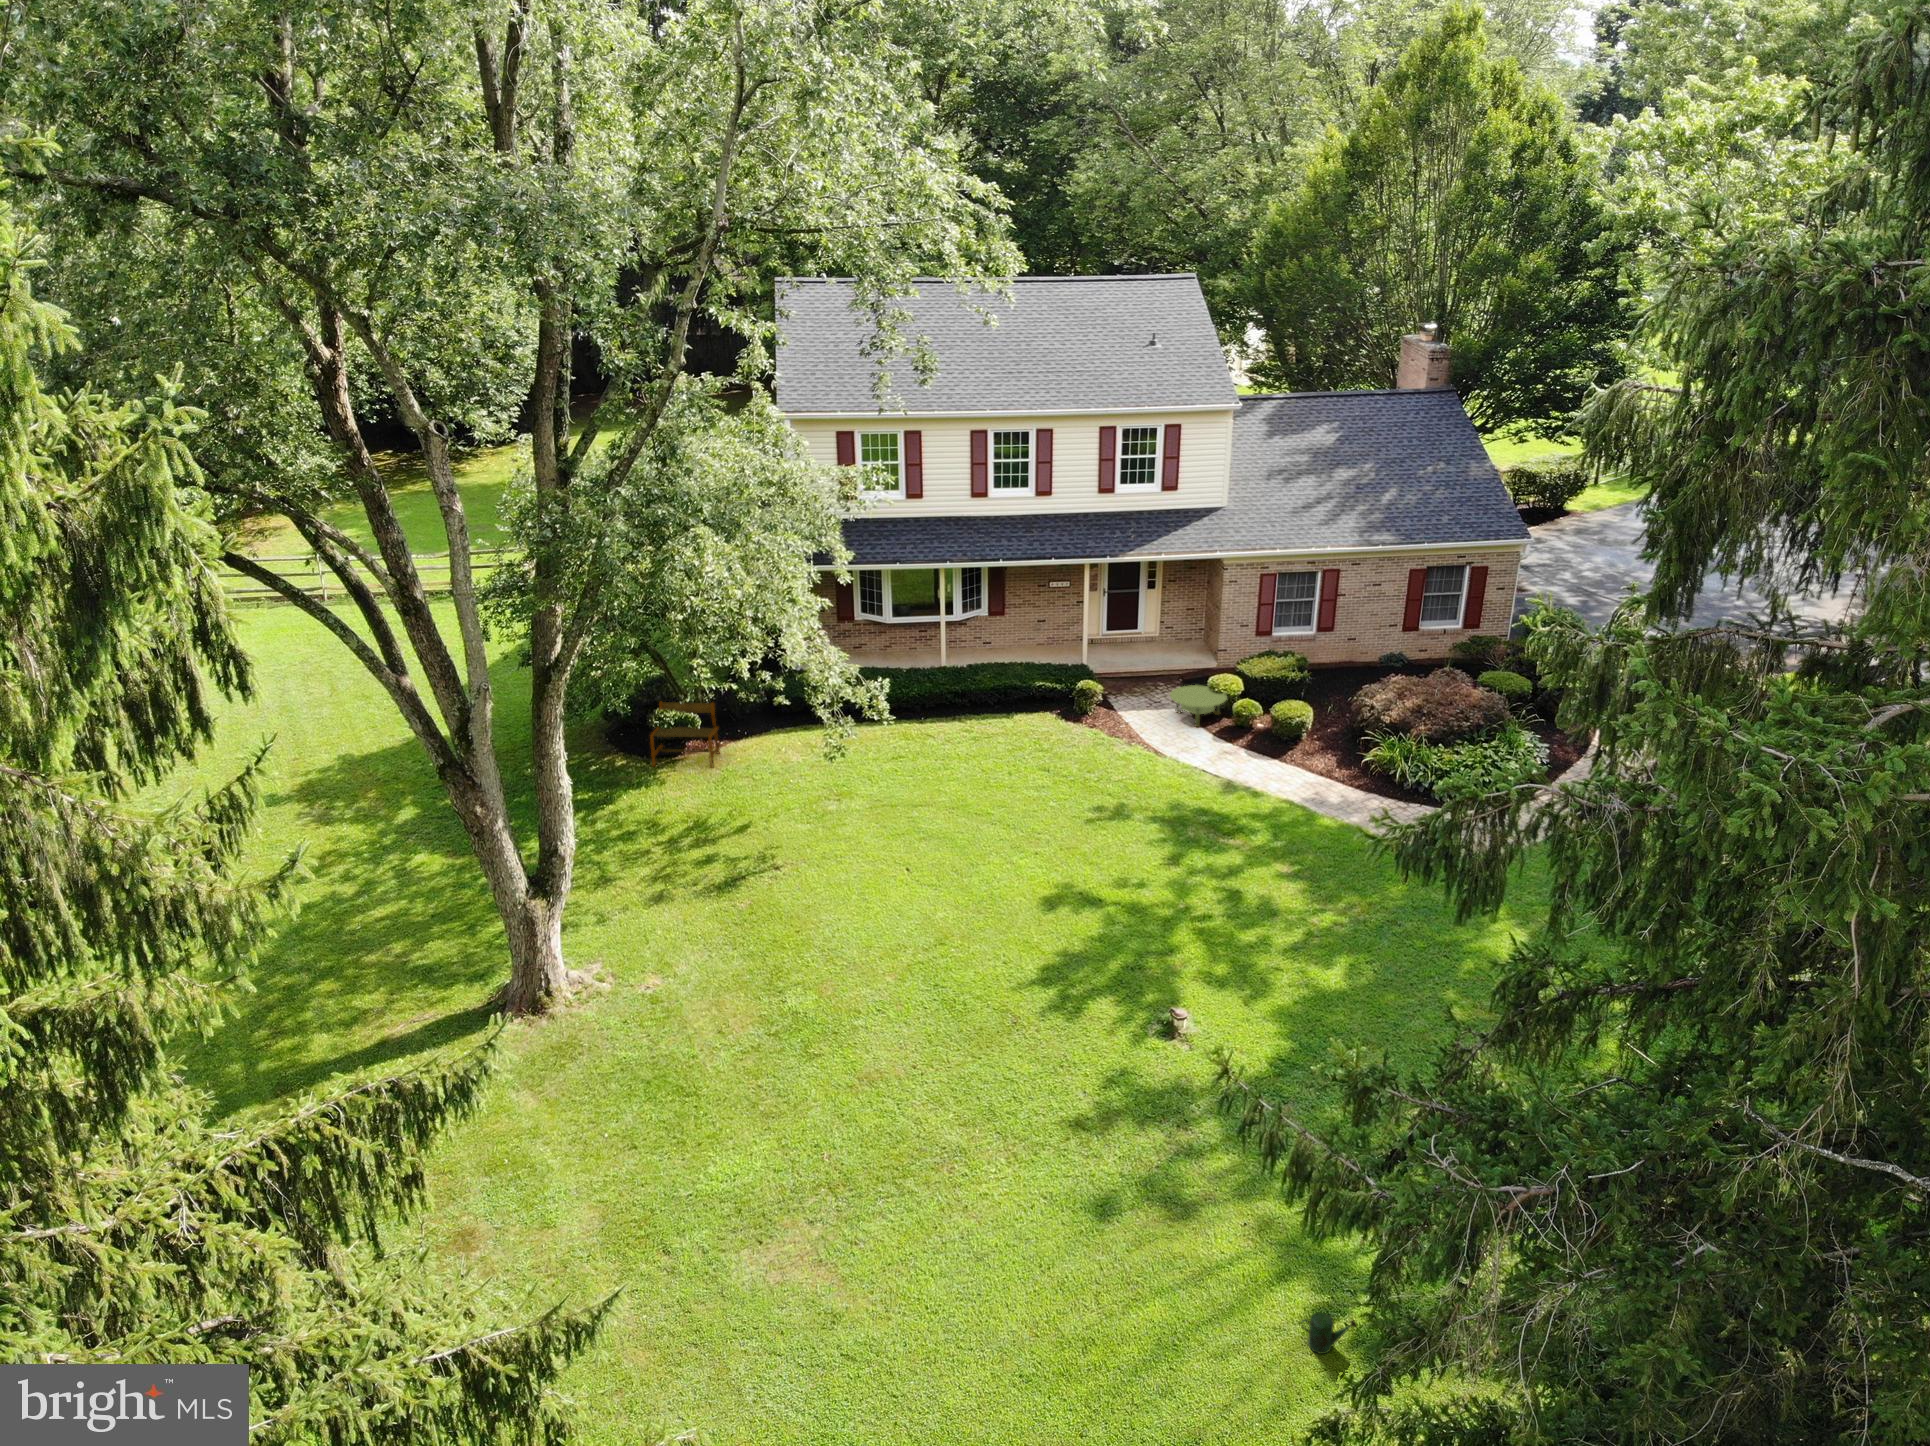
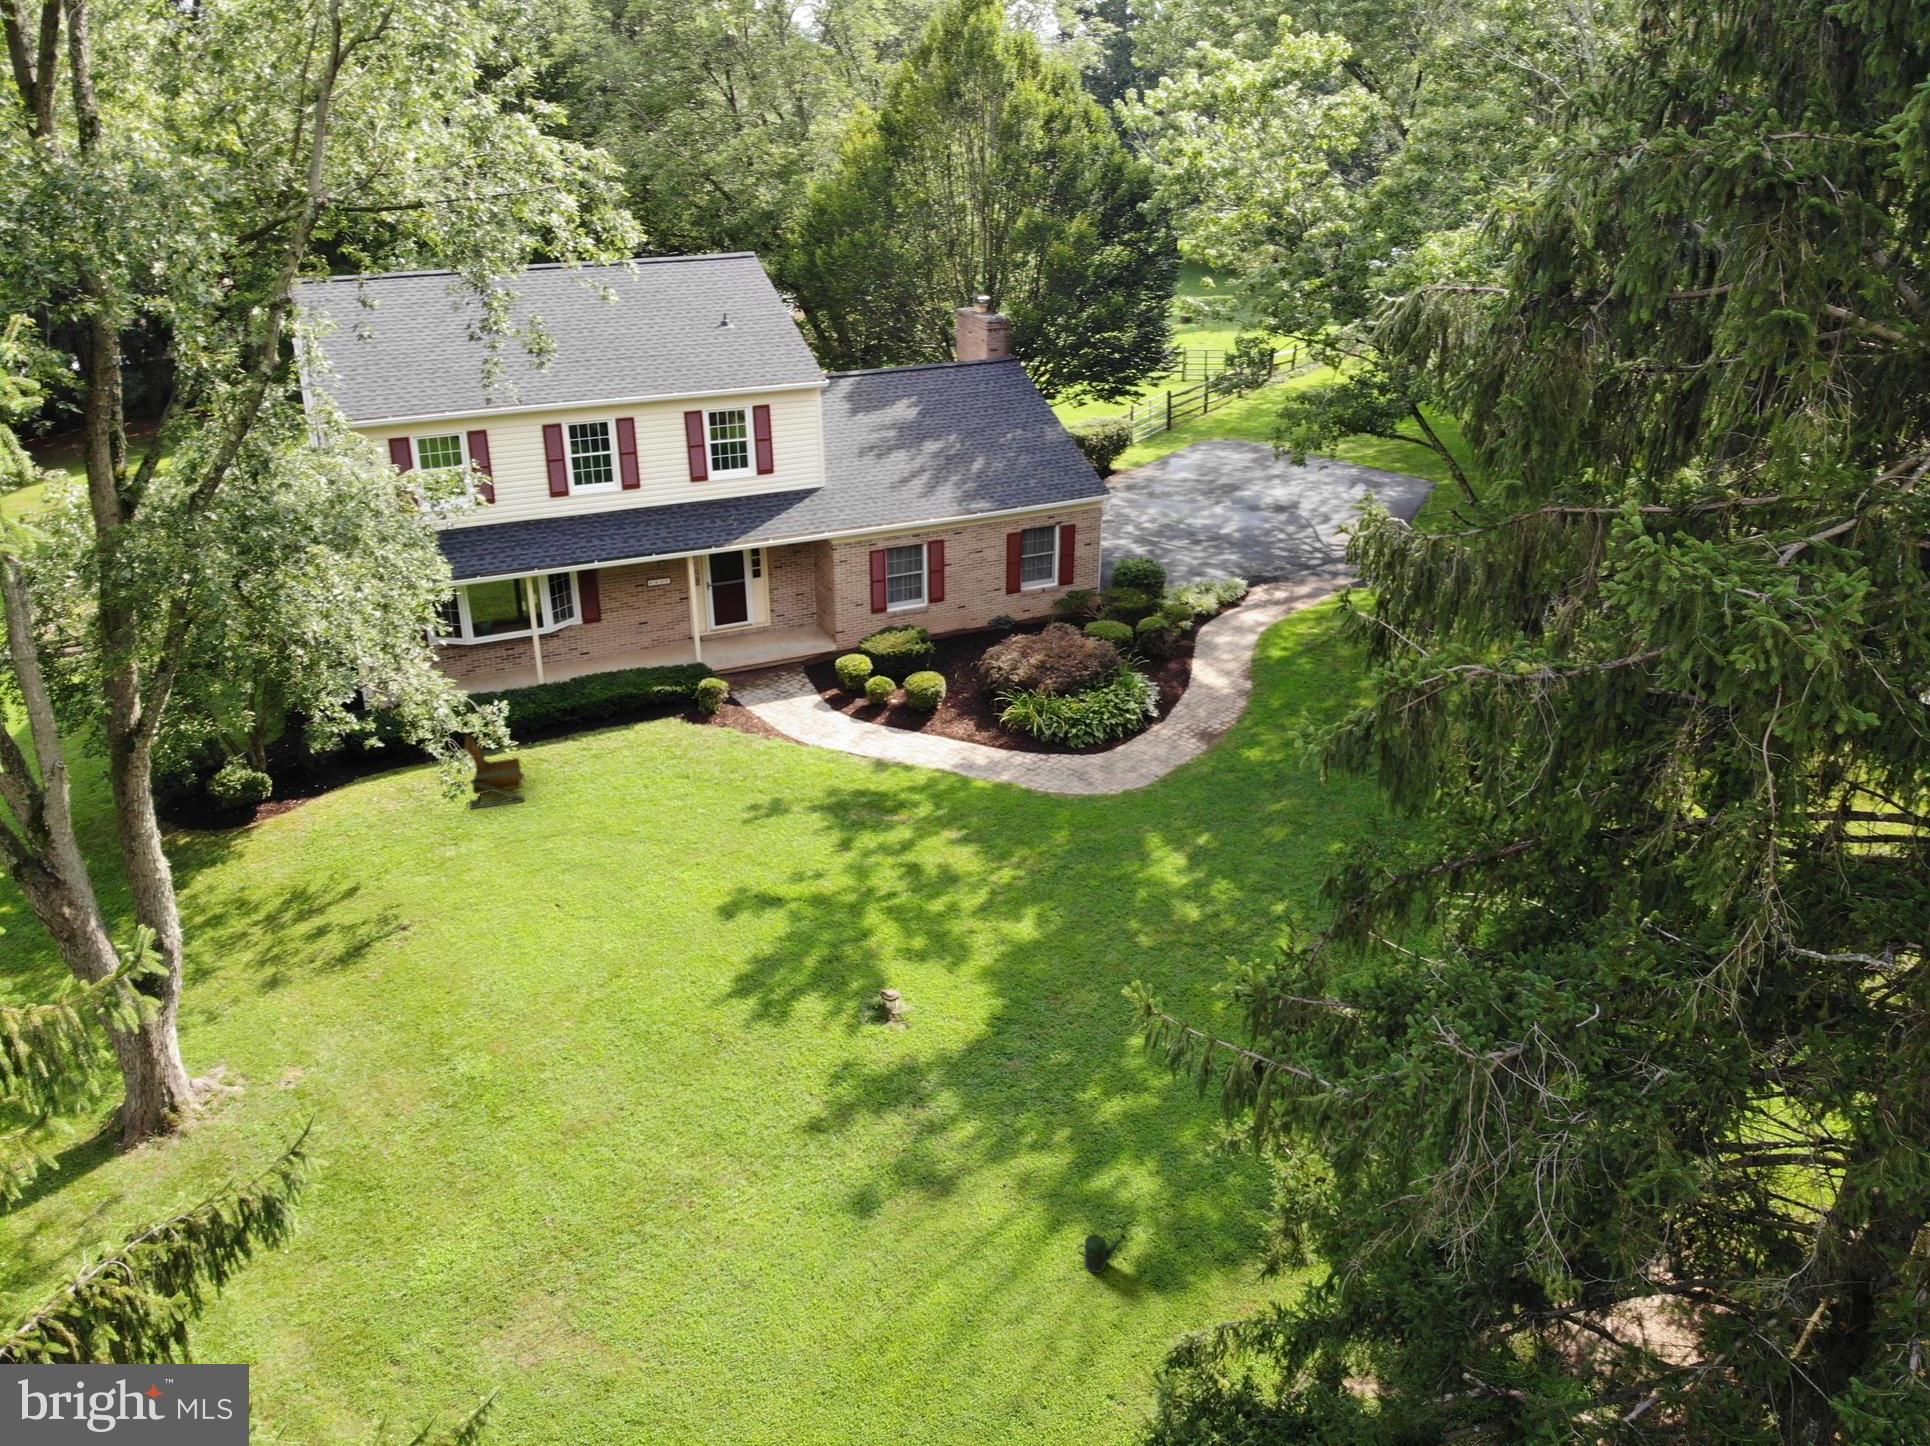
round table: present [1170,685,1227,727] -> none [798,669,856,711]
bench: present [650,701,721,768] -> none [212,756,302,841]
lounge chair: none [850,702,906,772] -> present [464,735,524,809]

